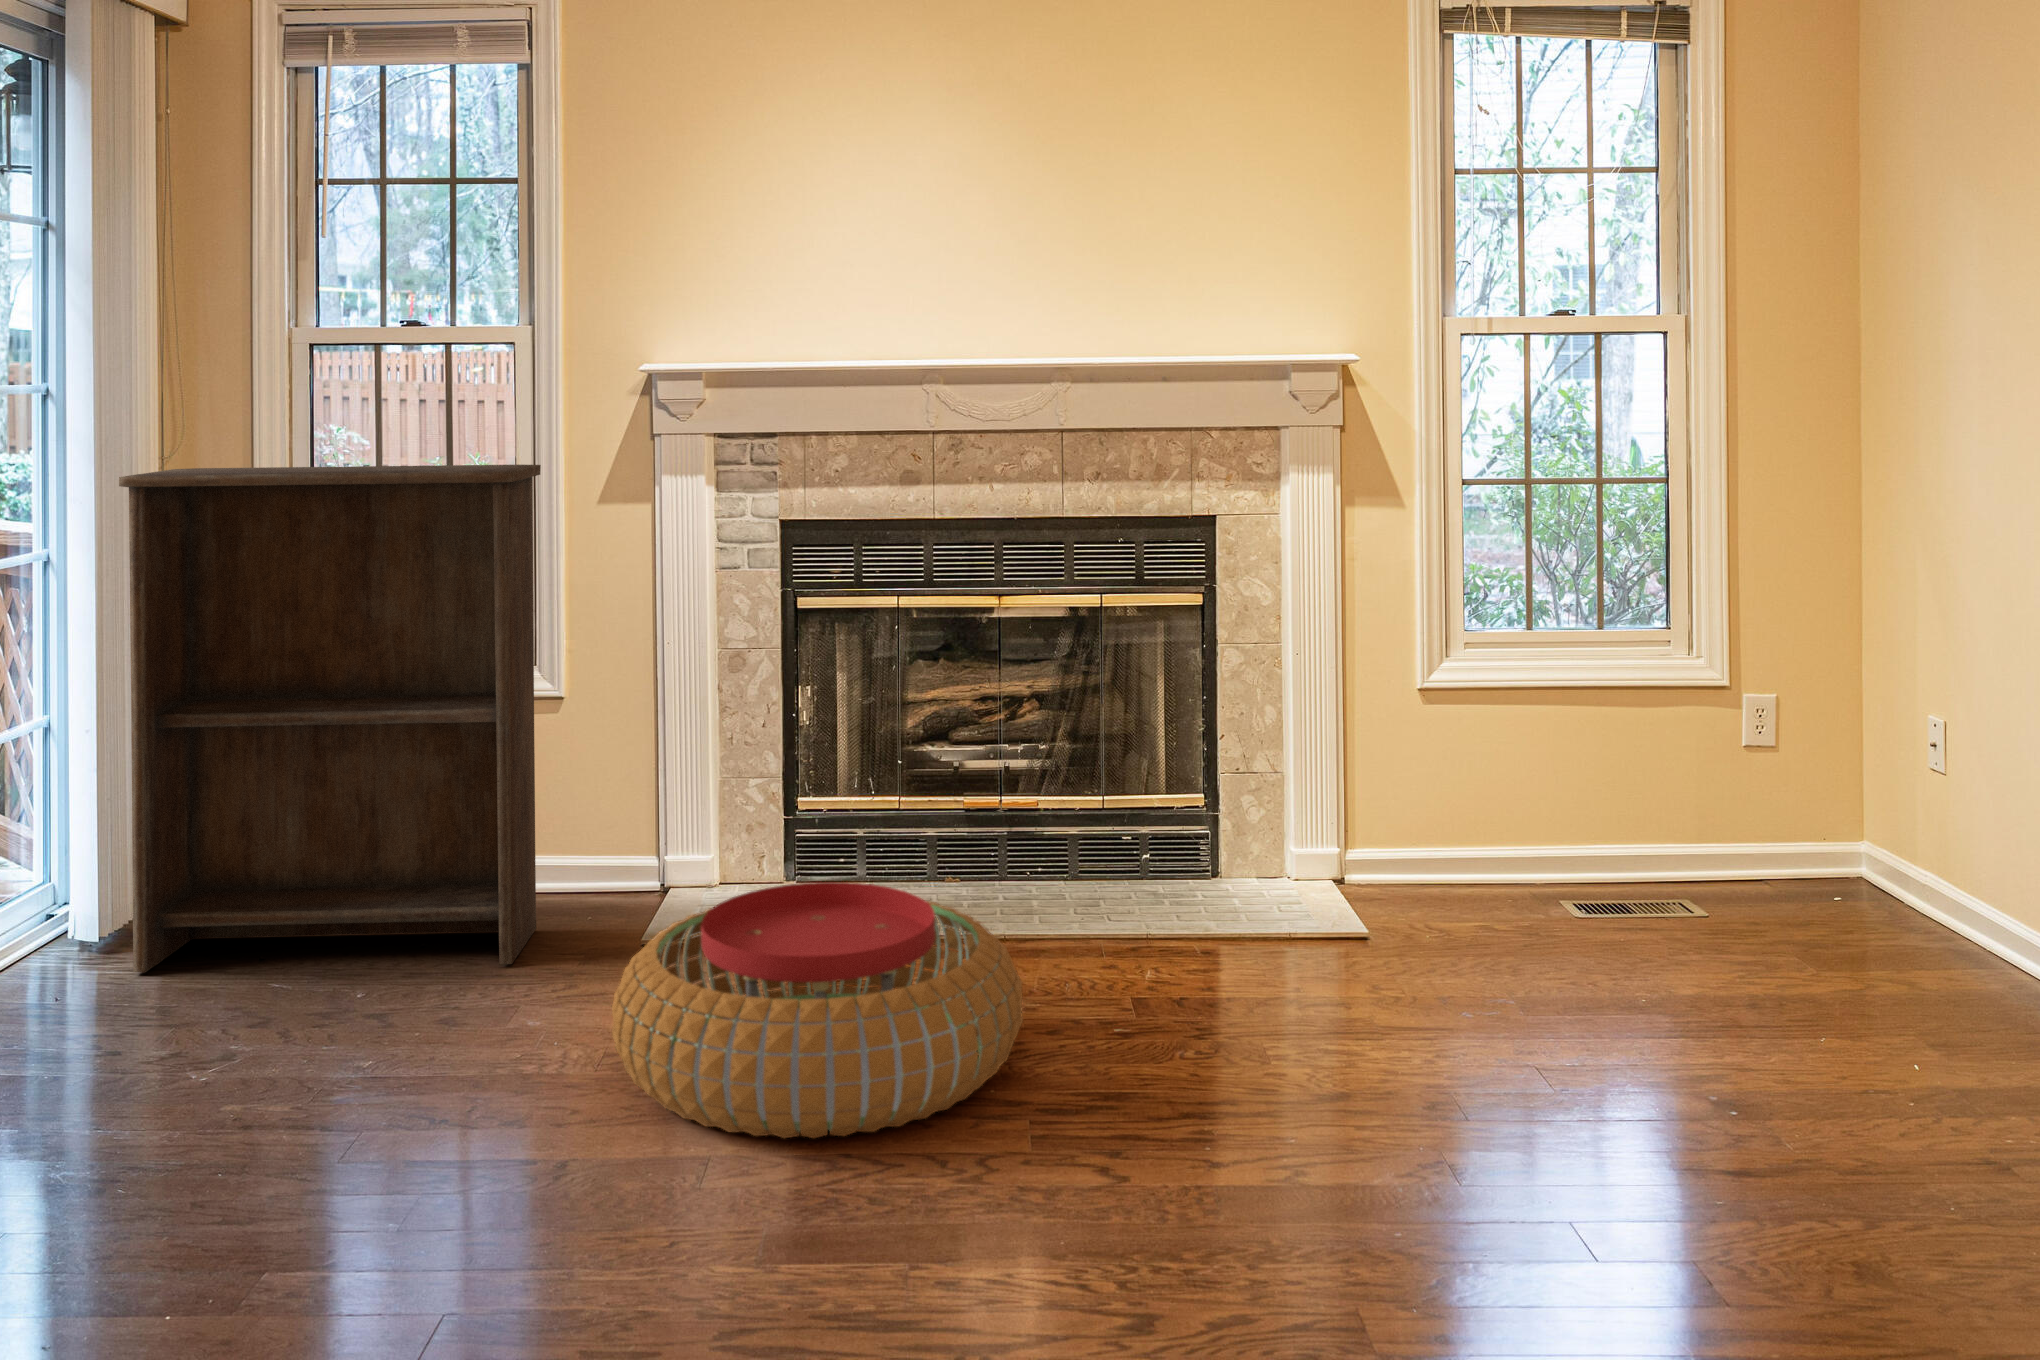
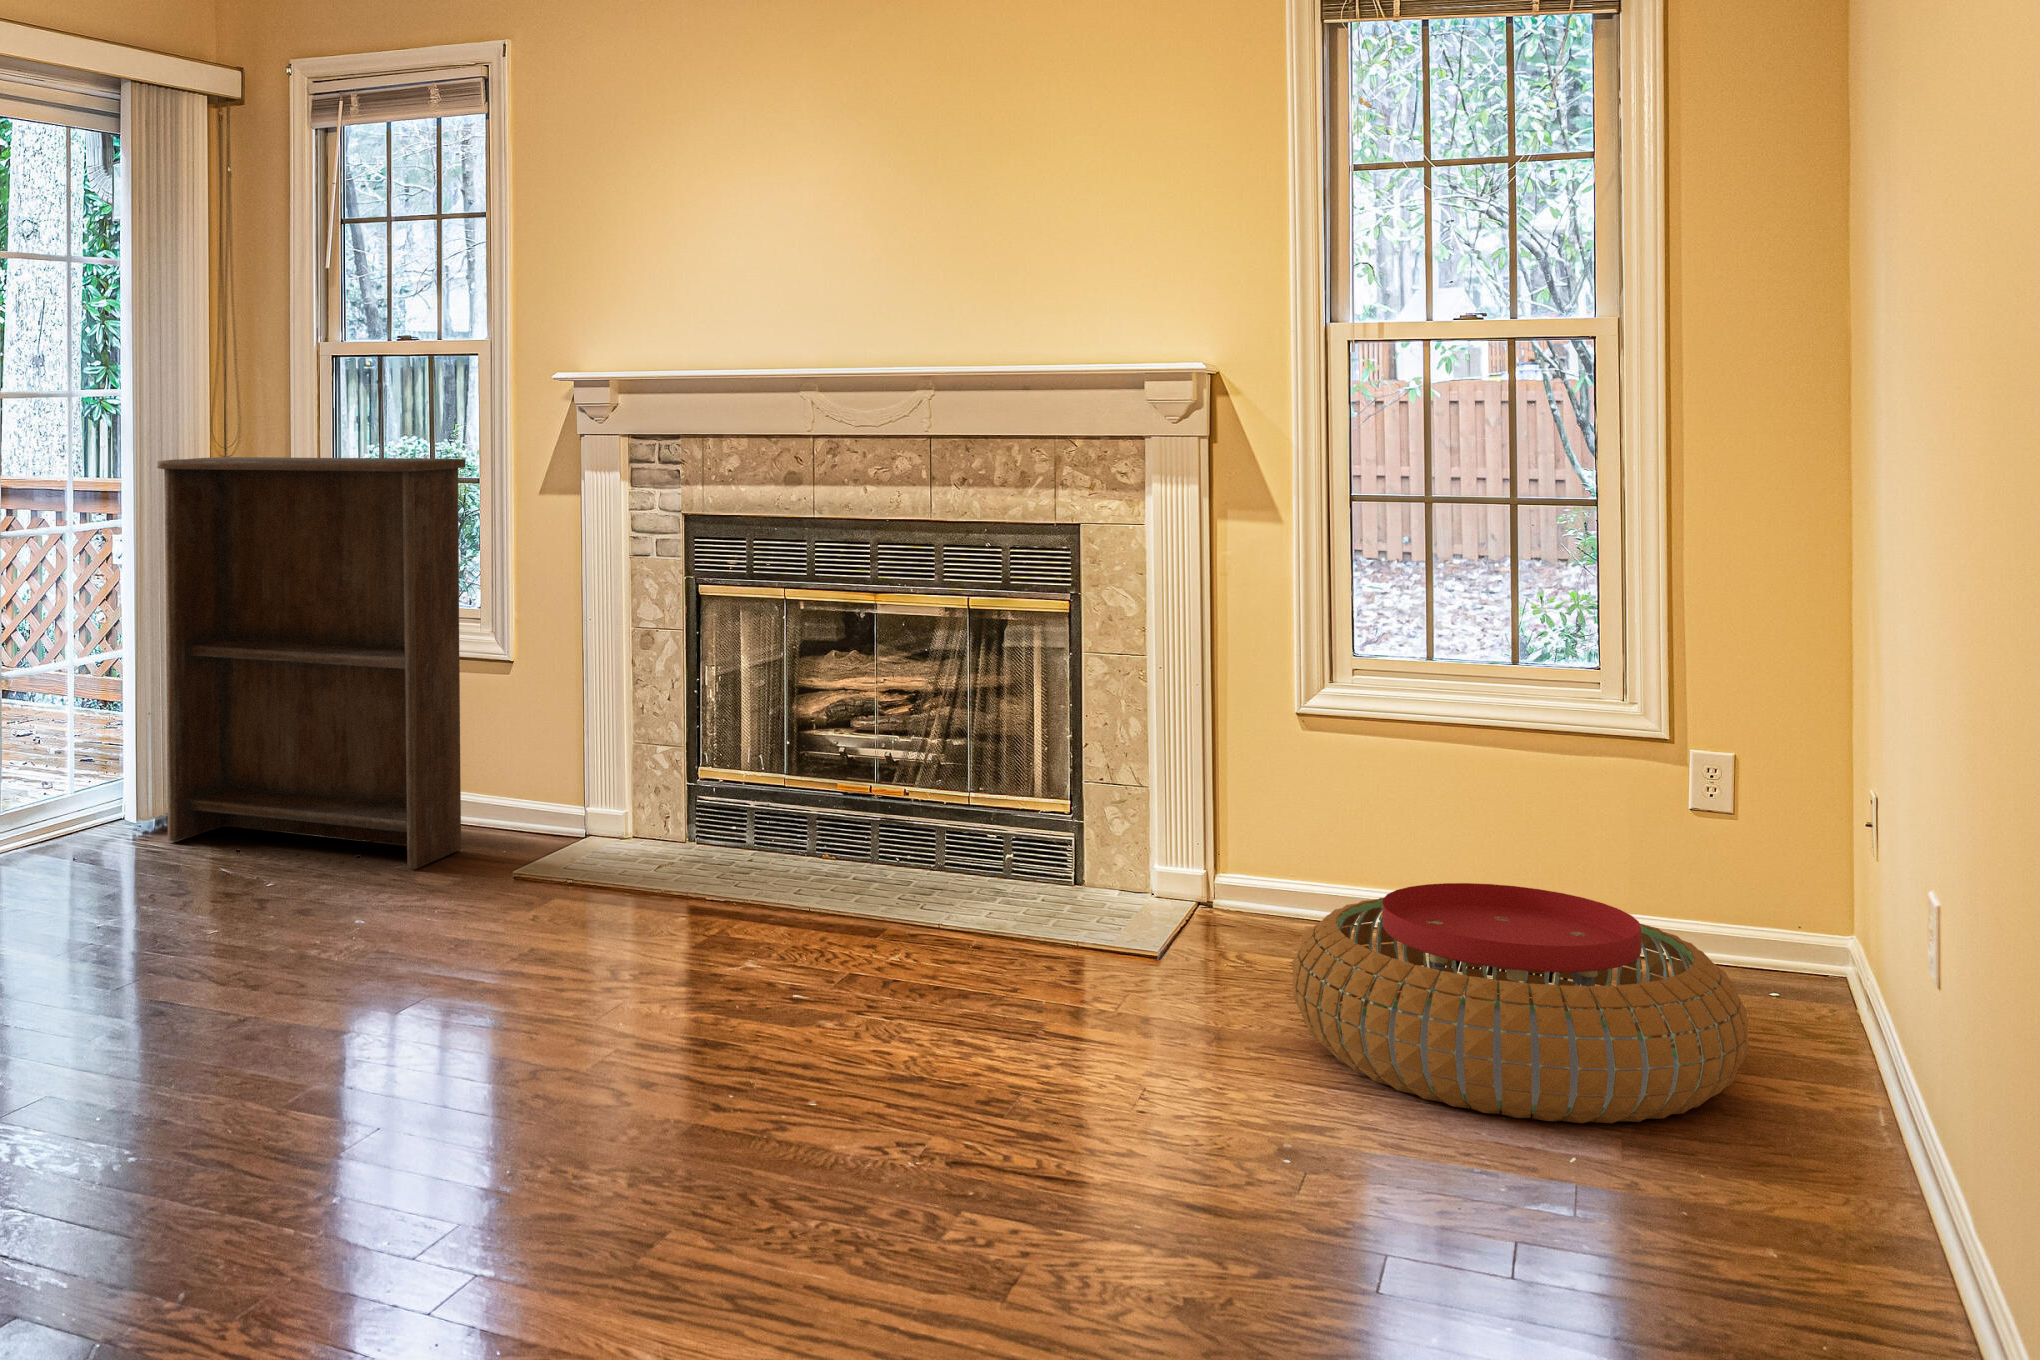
pouf: present [612,882,1023,1138] -> present [1292,883,1749,1123]

